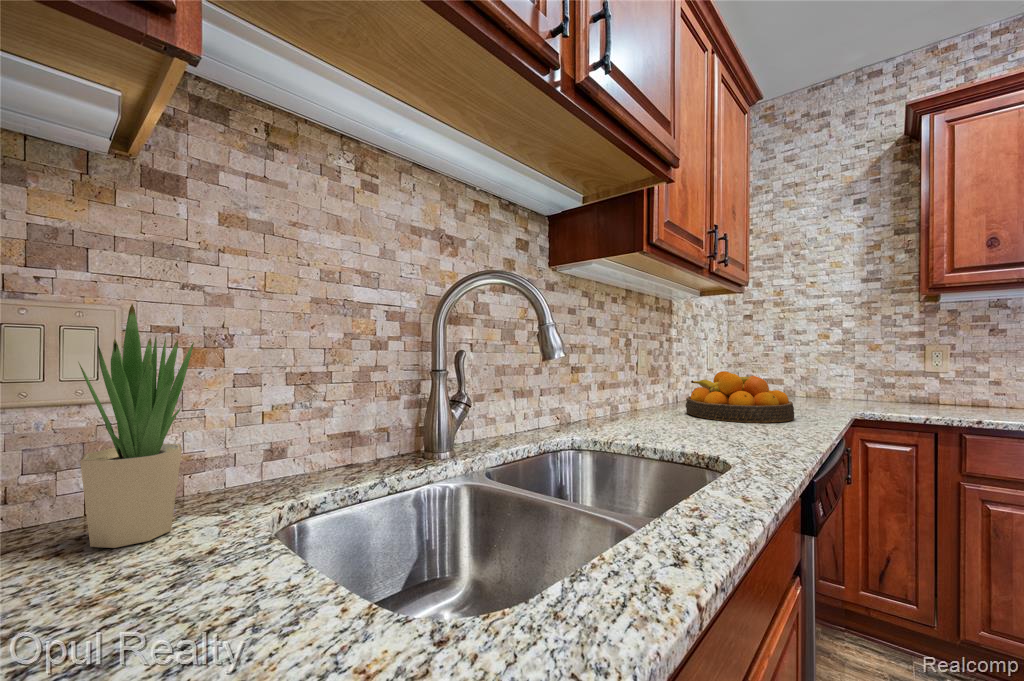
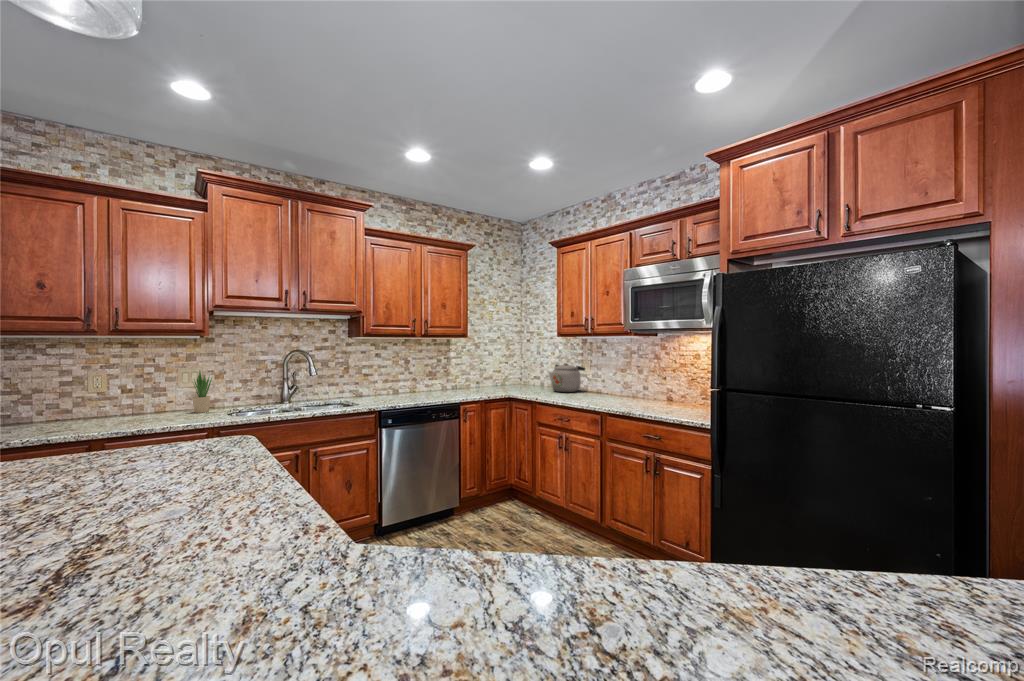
kettle: none [840,349,925,404] -> present [549,363,585,392]
fruit bowl: present [686,371,794,423] -> none [425,376,467,398]

